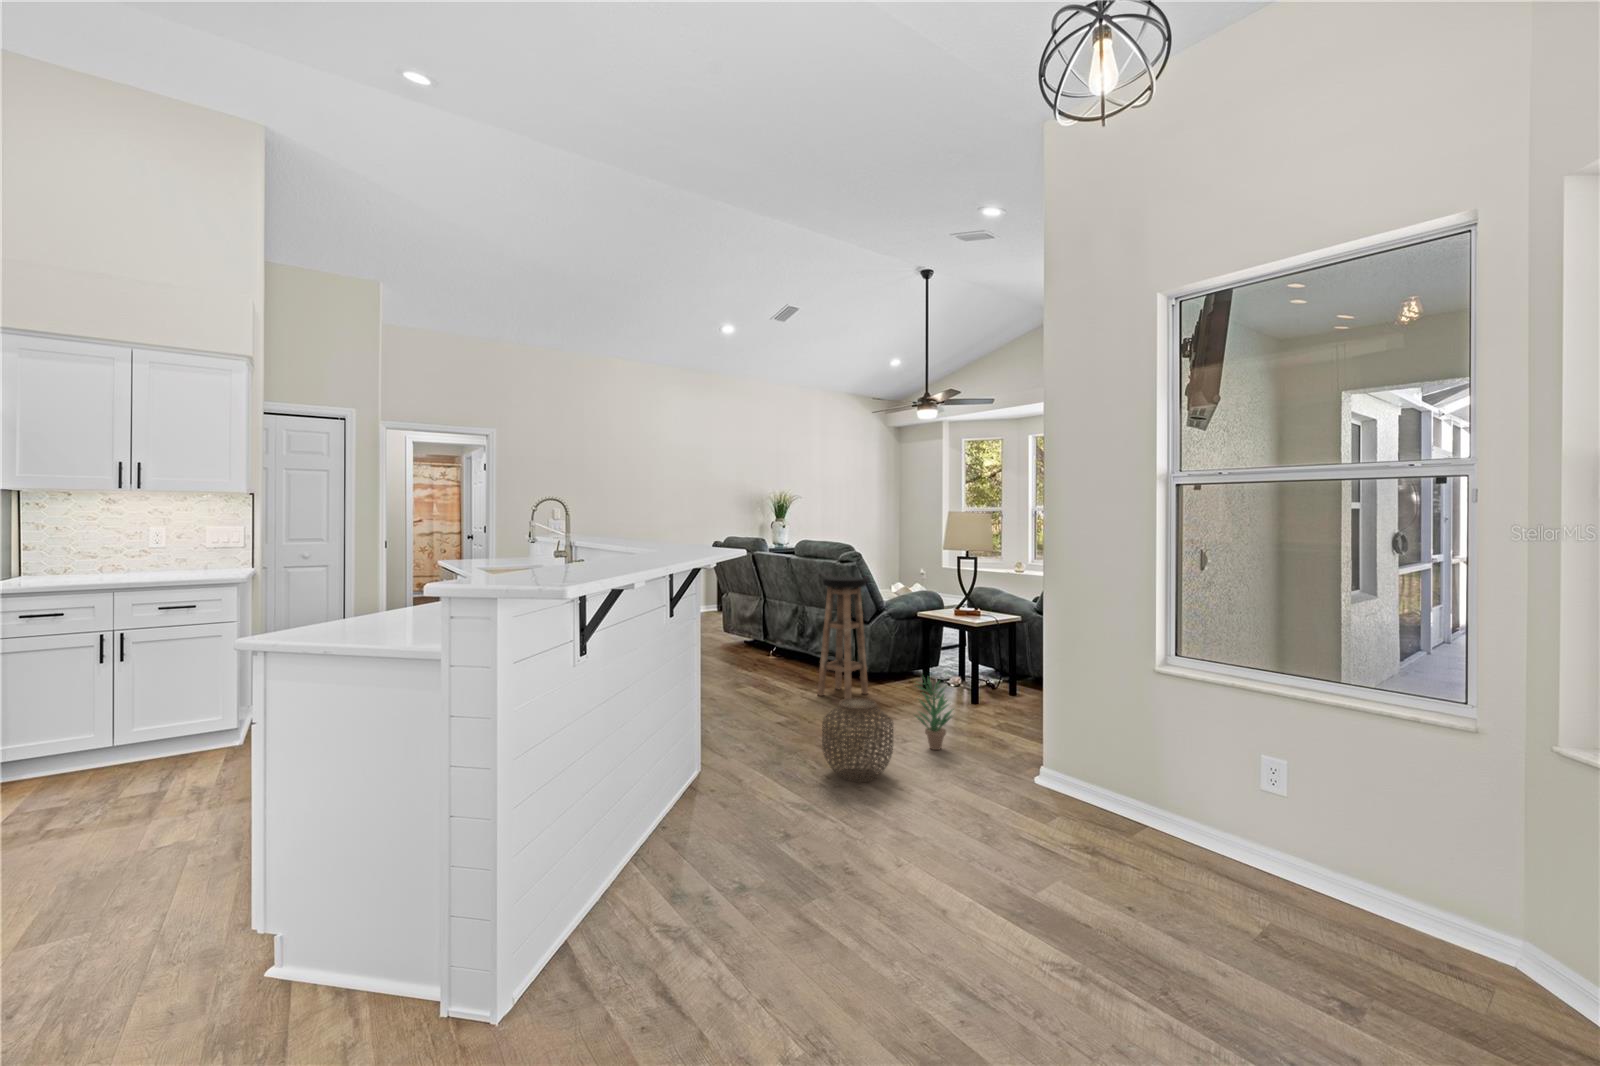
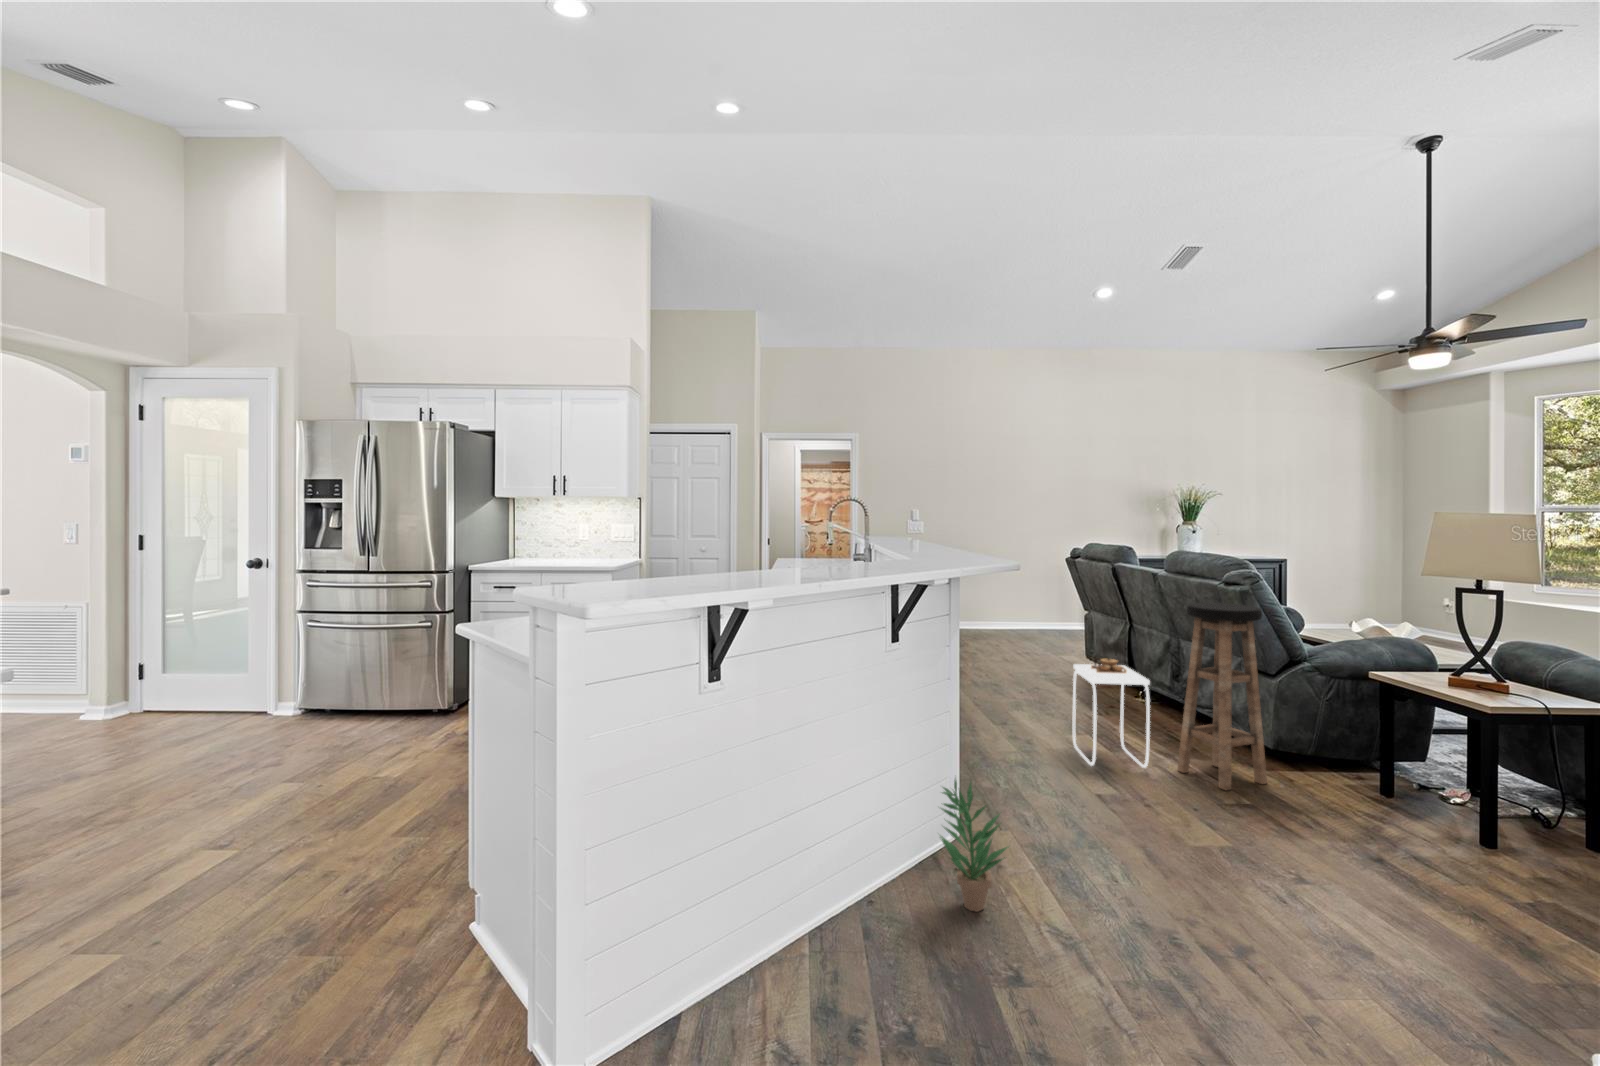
side table: none [745,622,802,701] -> present [1073,658,1150,768]
potted plant: present [917,677,954,750] -> present [940,779,1009,911]
woven basket: present [822,698,893,782] -> none [1108,805,1241,957]

